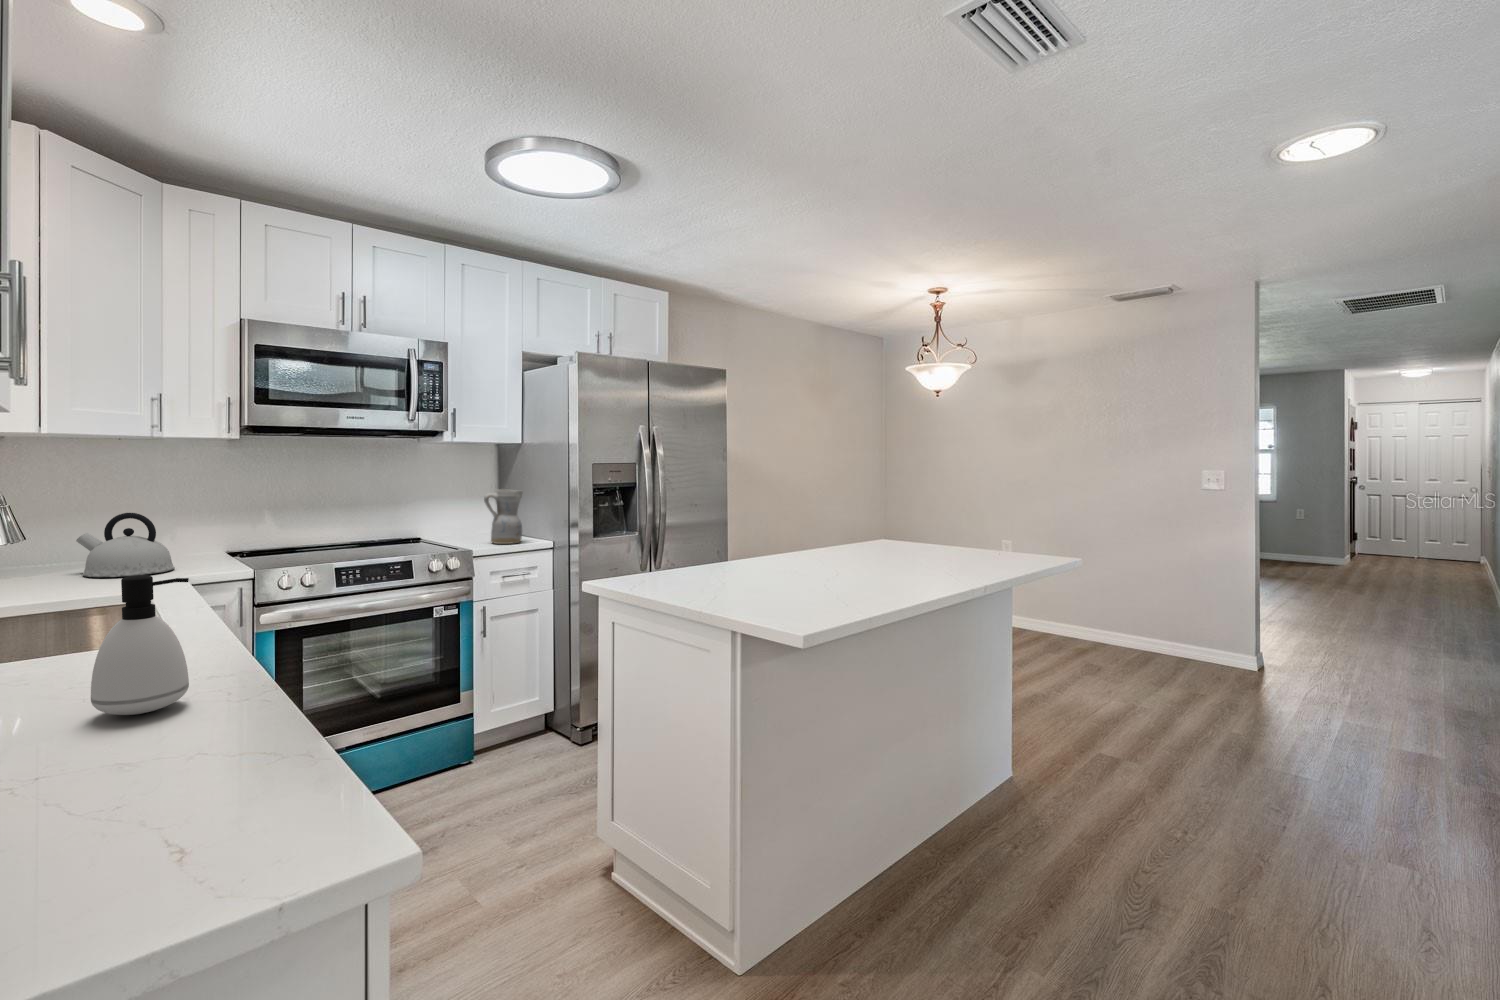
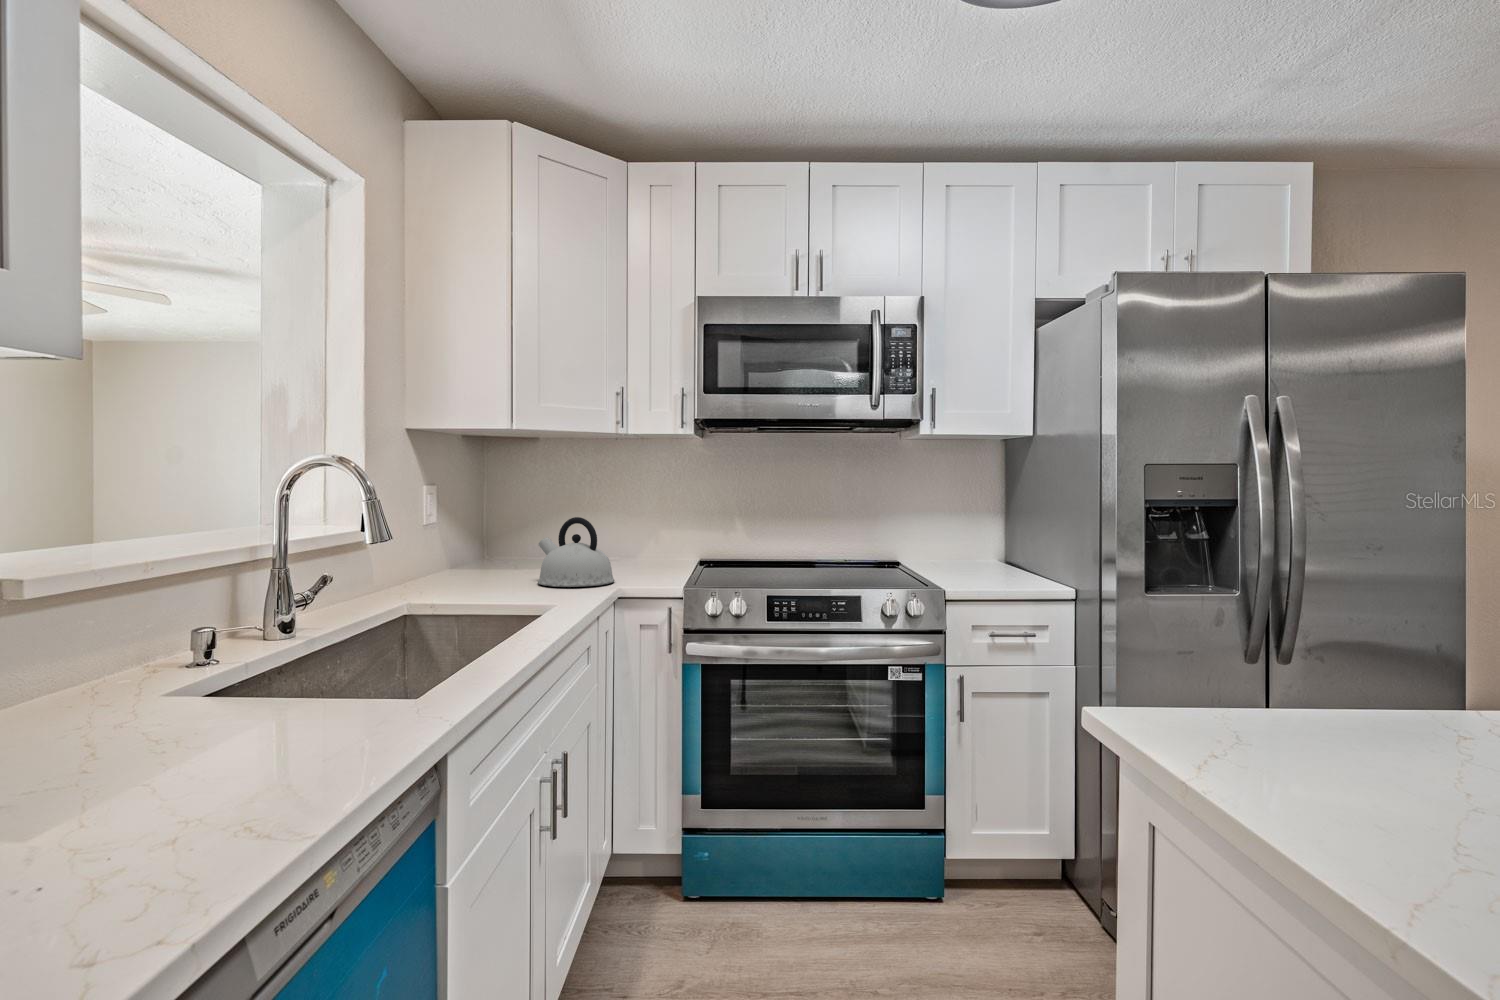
ceramic pitcher: present [484,489,522,544] -> none [969,501,1028,584]
soap dispenser: present [91,575,189,715] -> none [120,593,271,832]

